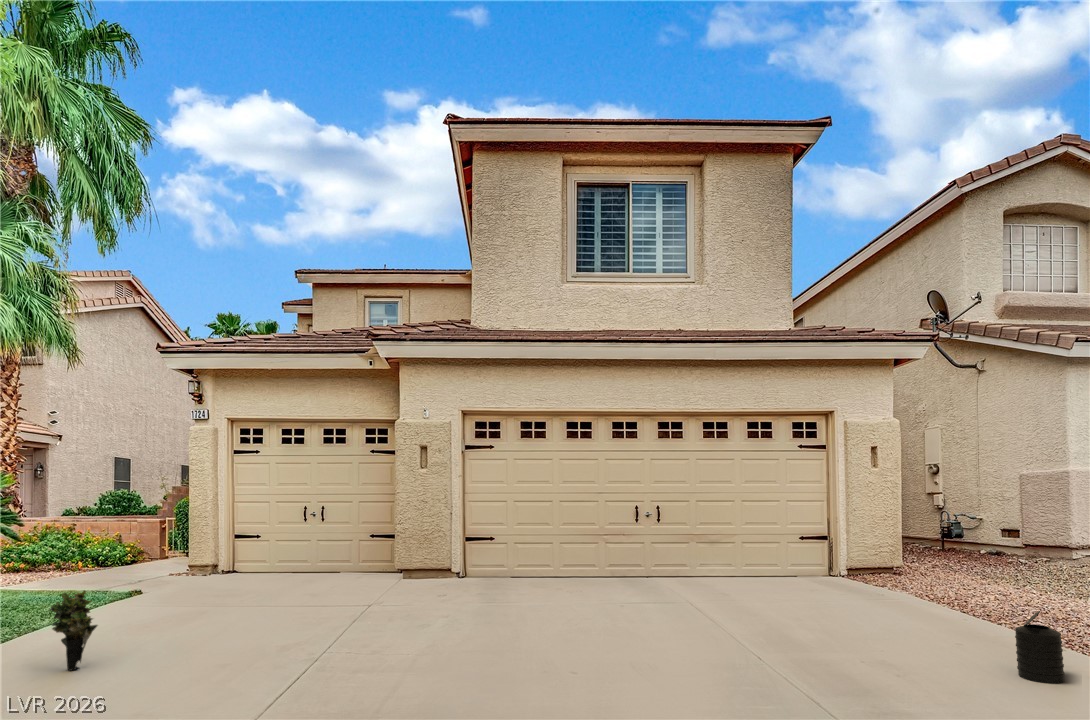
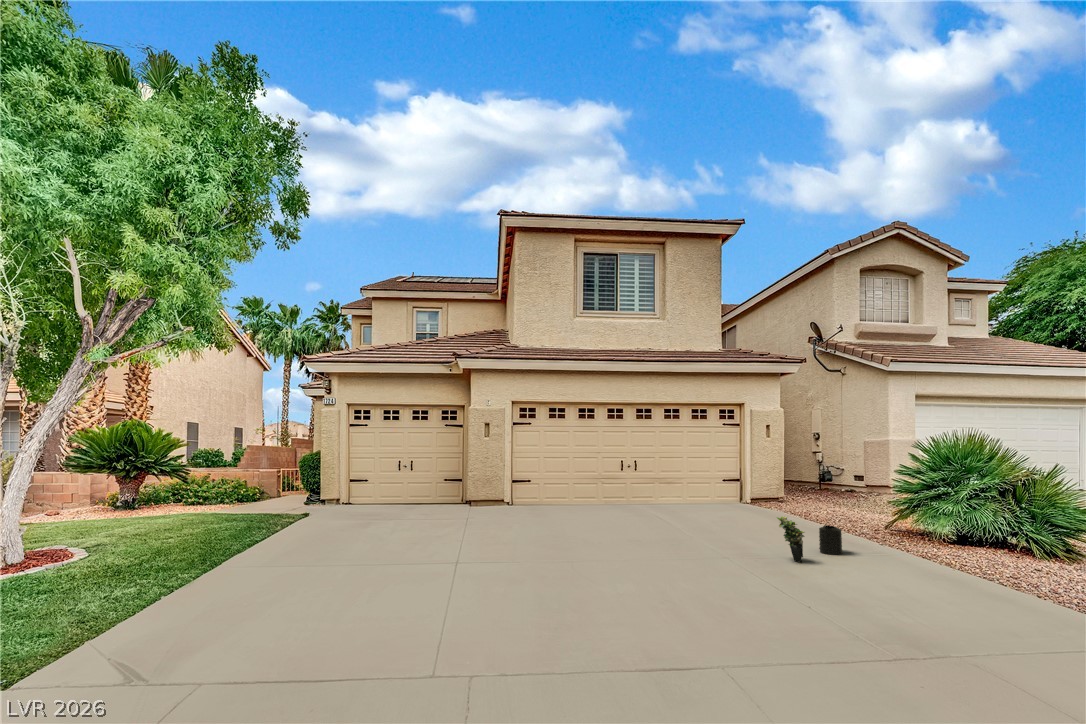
potted plant: present [50,590,98,671] -> present [777,516,805,562]

